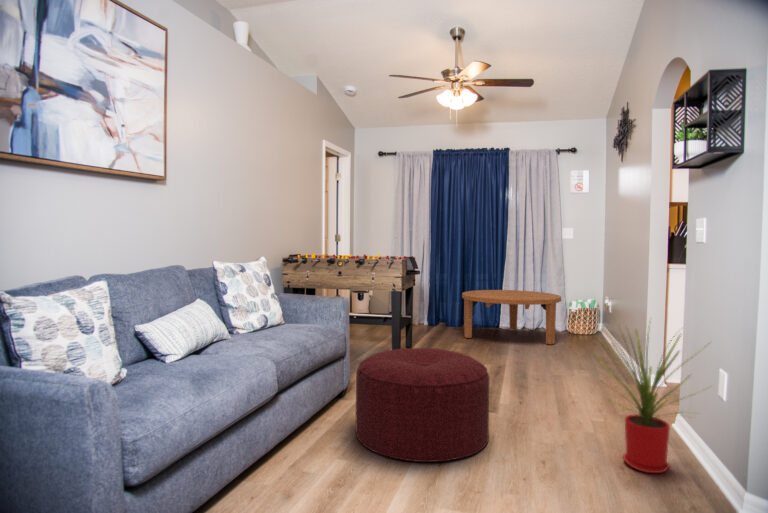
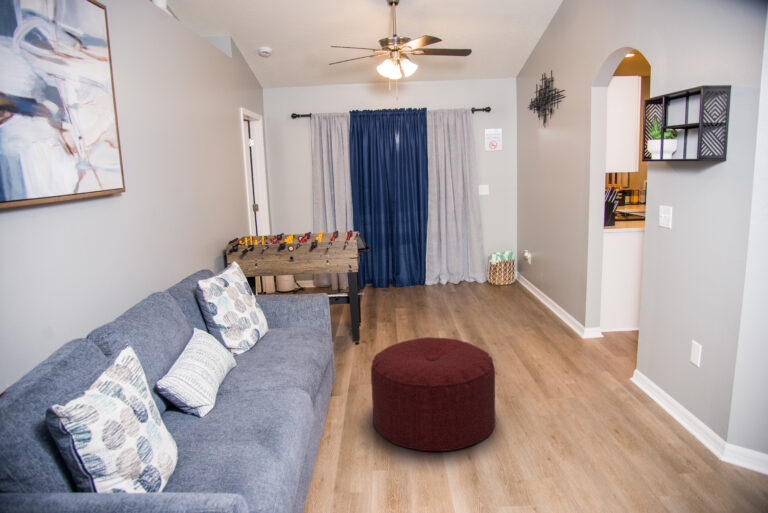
coffee table: present [462,290,561,344] -> none [396,249,487,302]
house plant: present [597,331,696,473] -> none [573,295,672,421]

